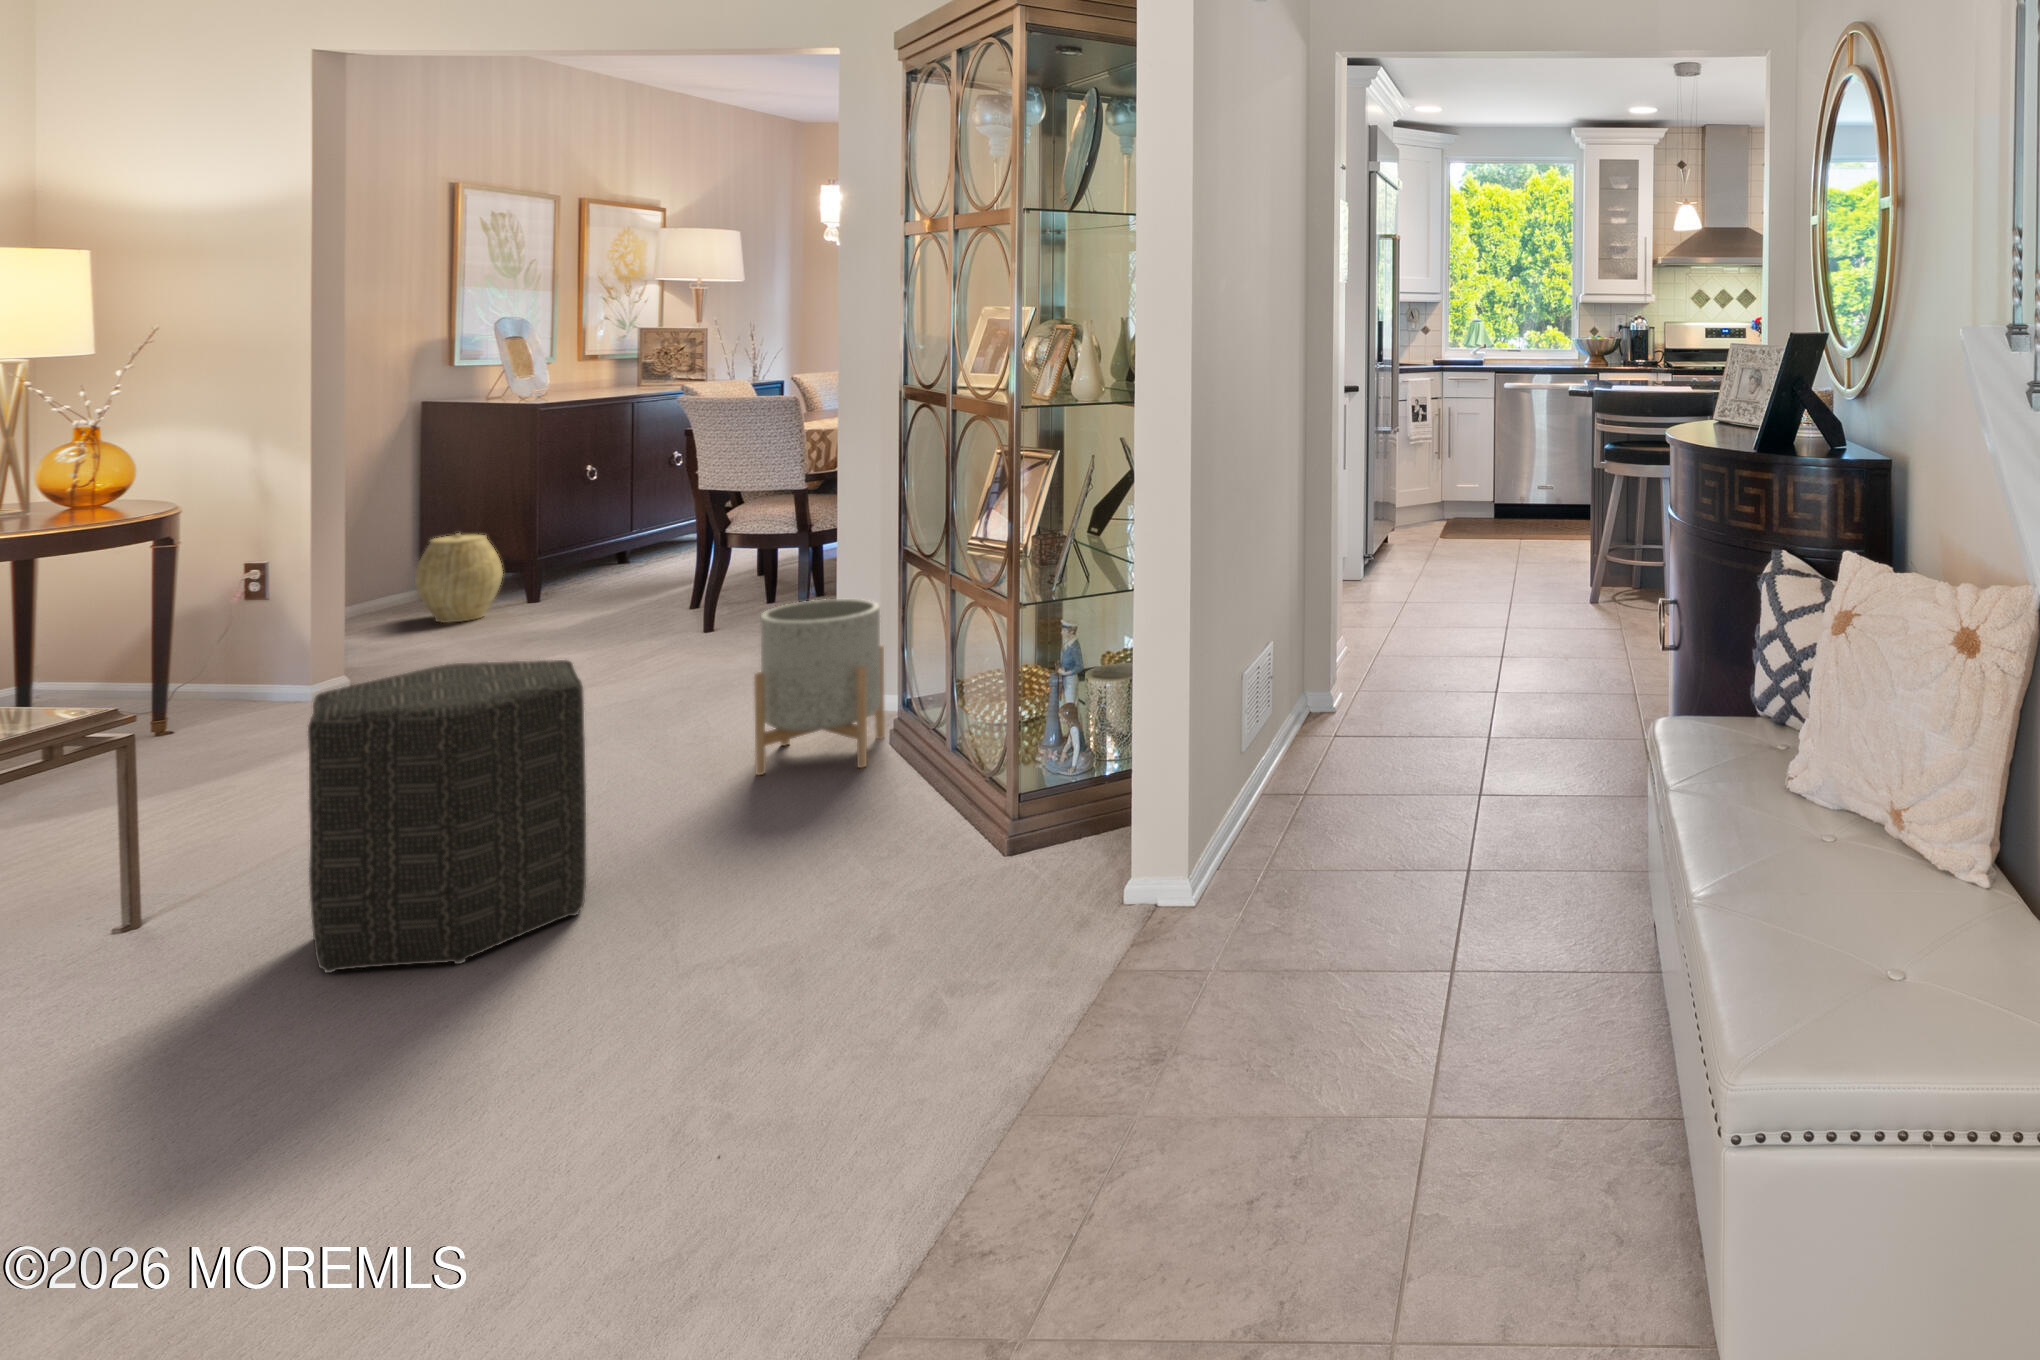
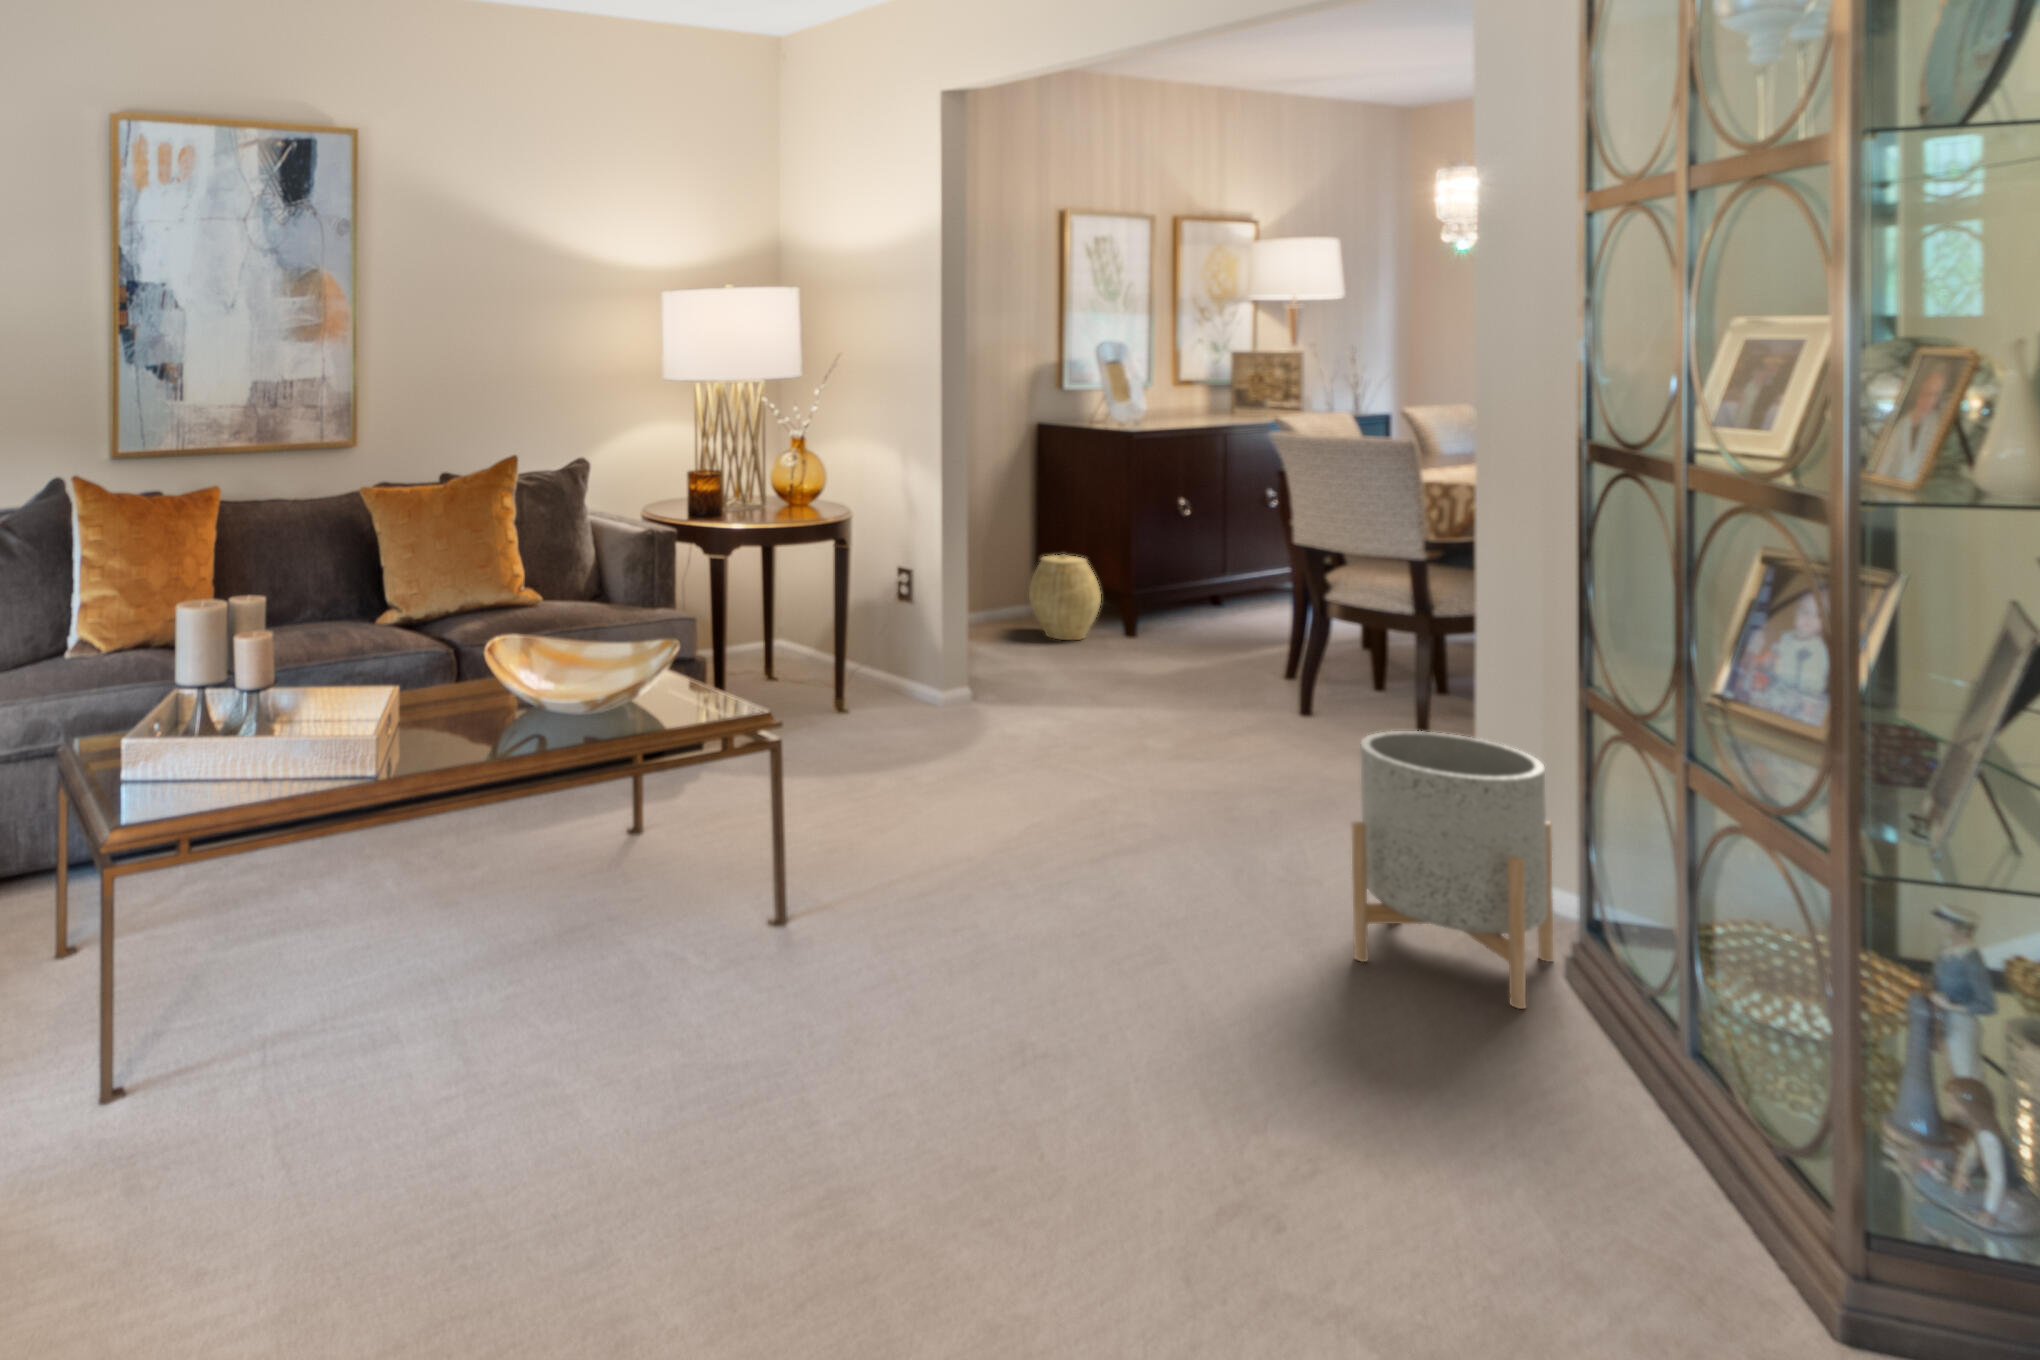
ottoman: present [308,660,586,973] -> none [857,739,1125,1121]

